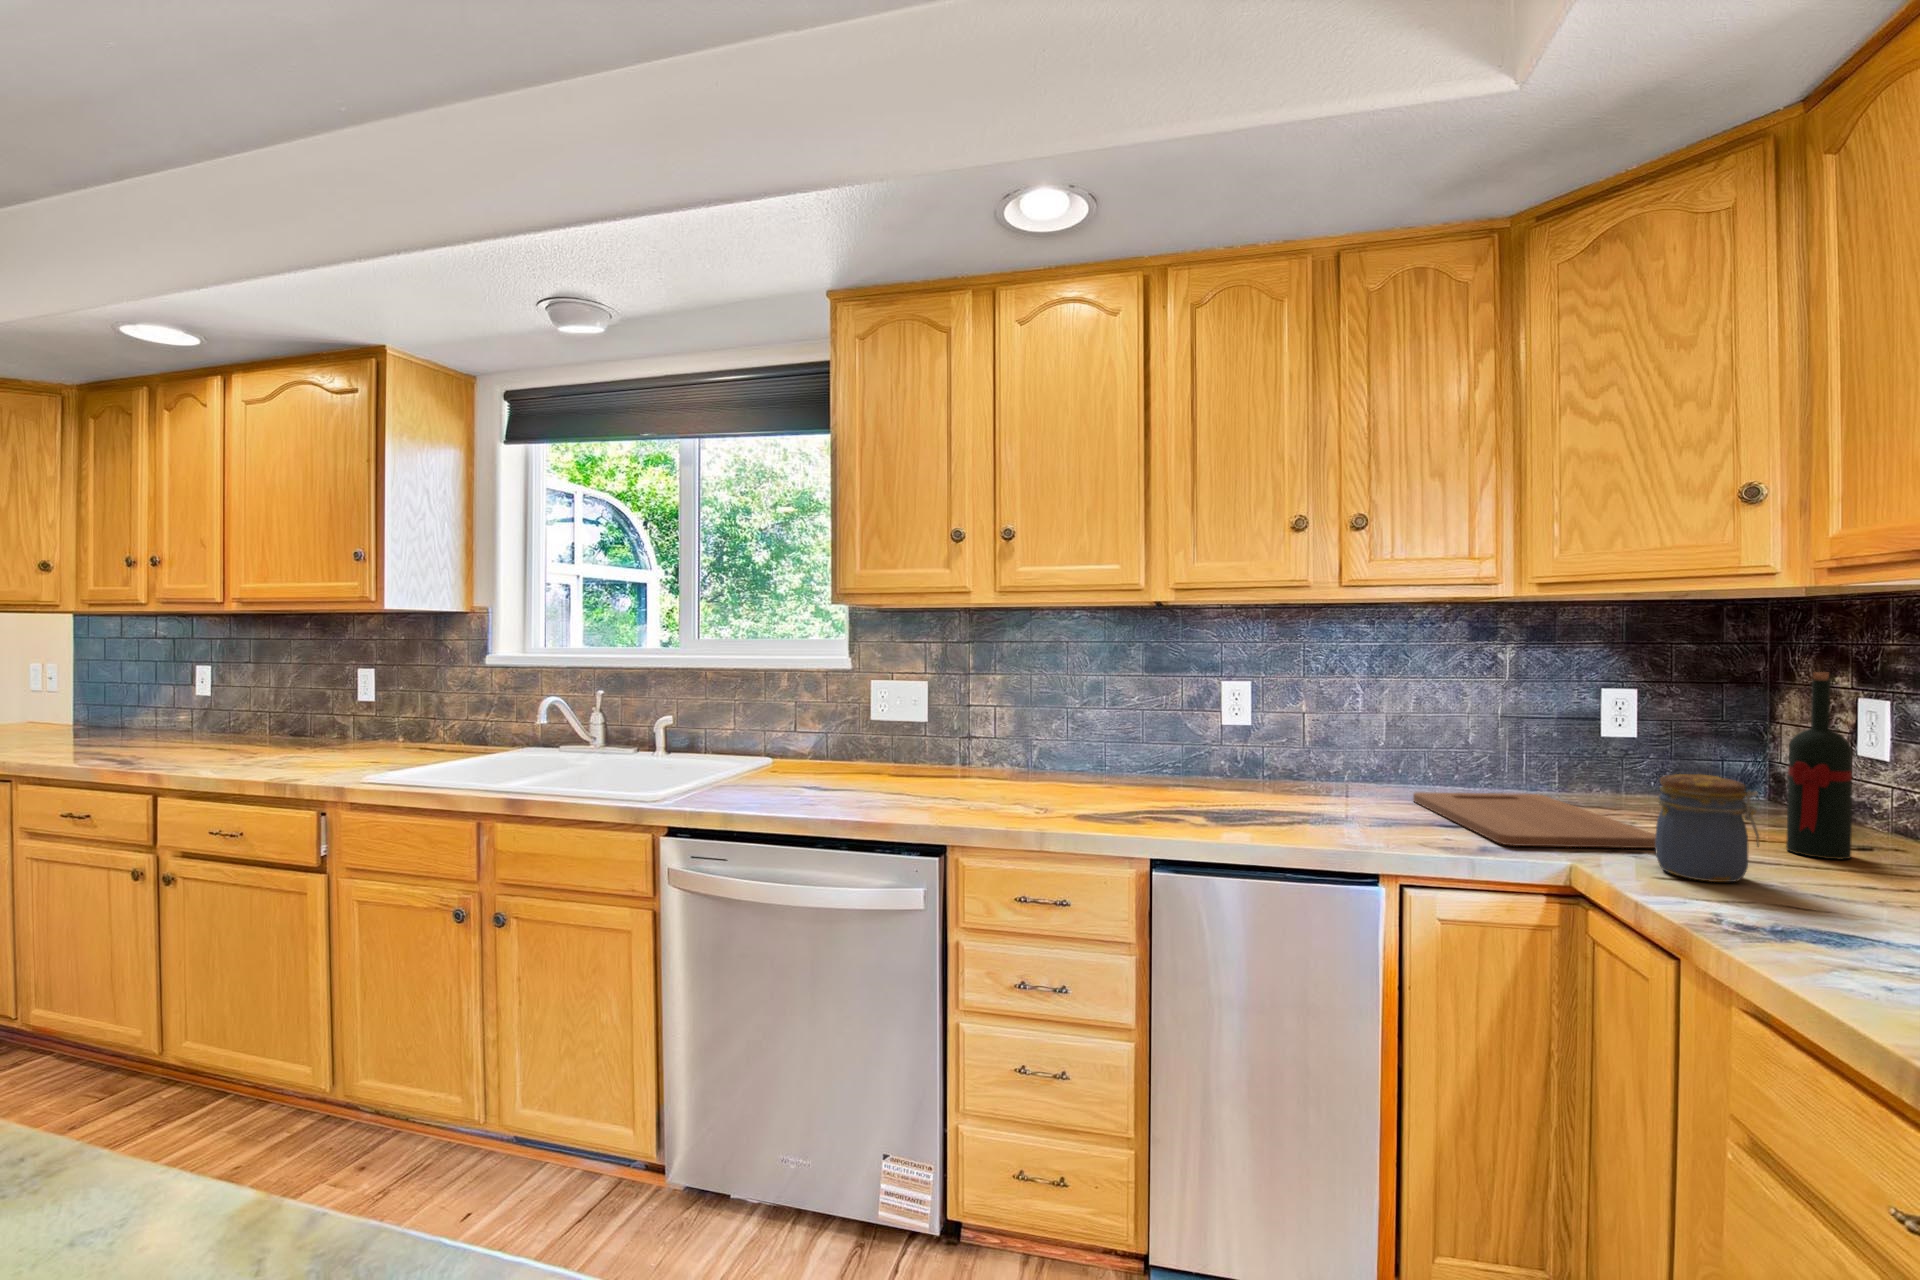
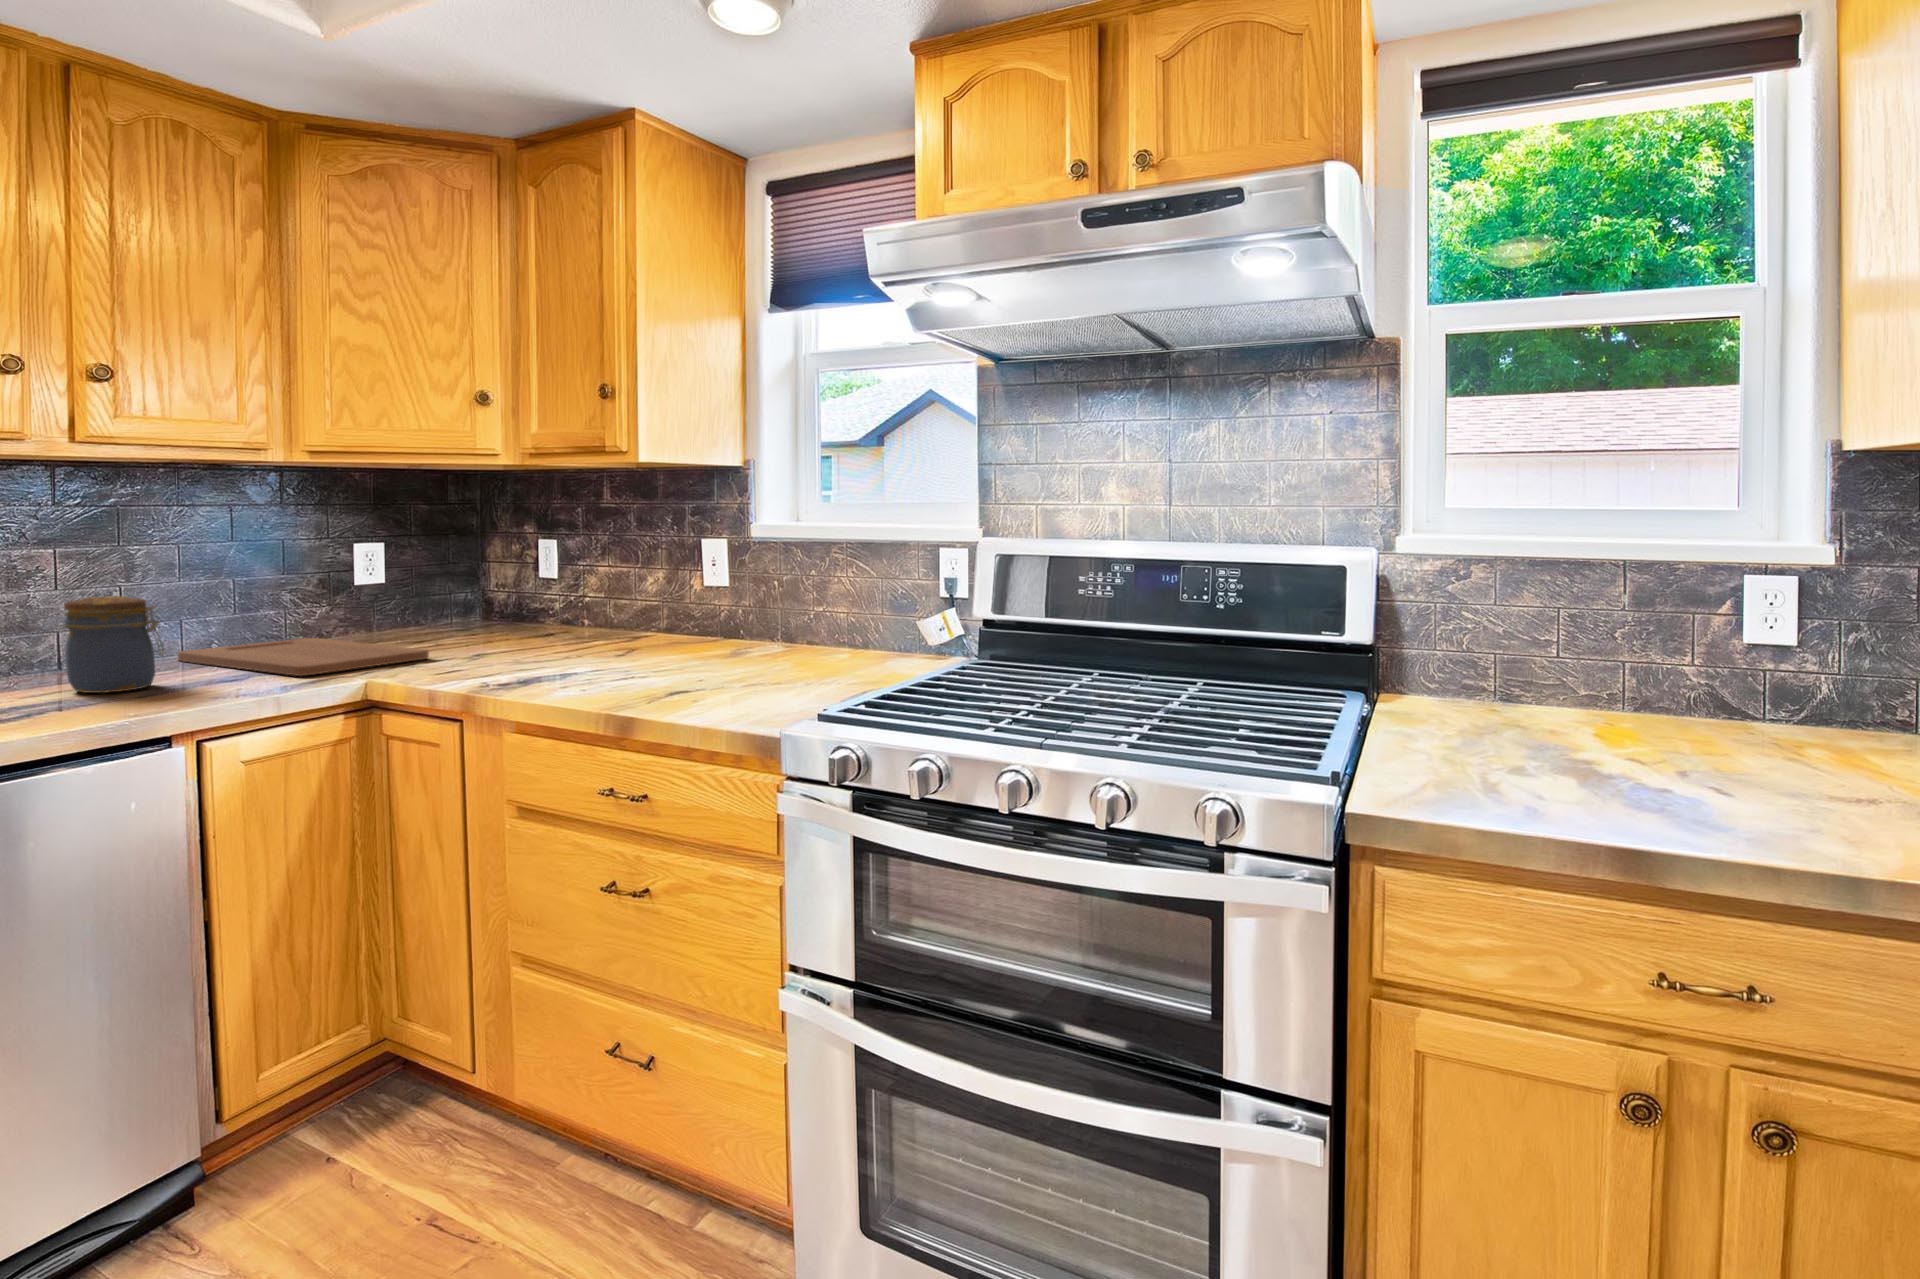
wine bottle: present [1786,672,1852,859] -> none [505,513,545,648]
jar: present [1655,774,1759,882] -> present [64,596,164,693]

